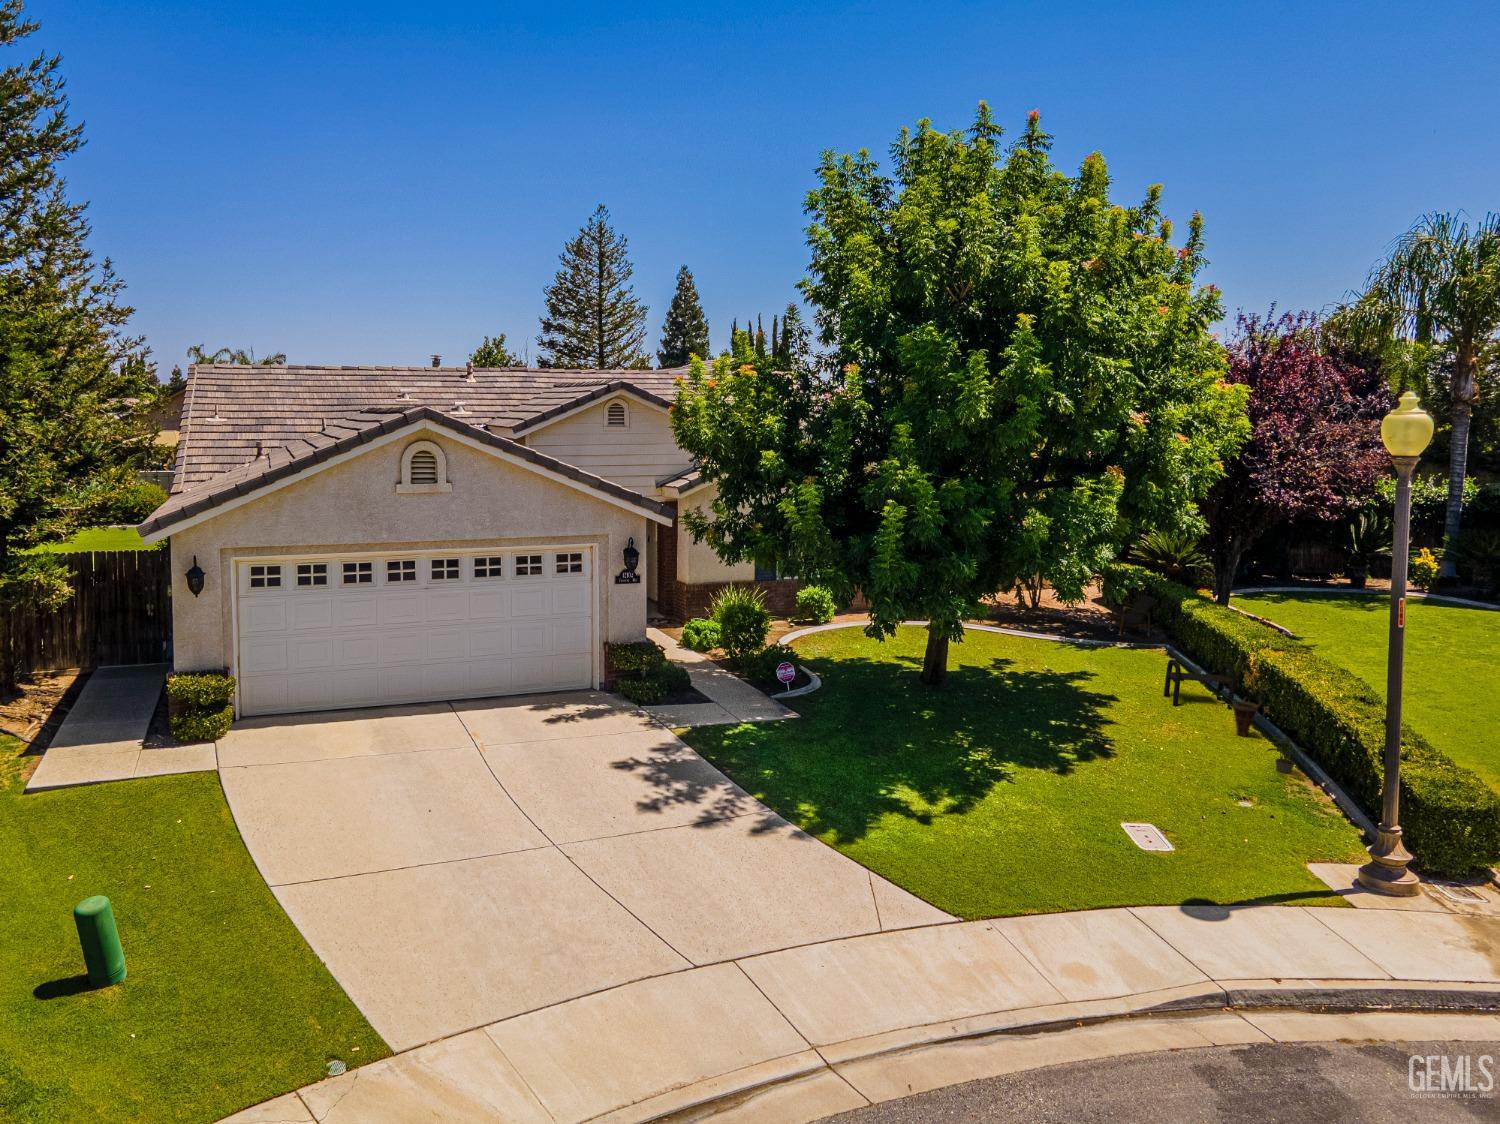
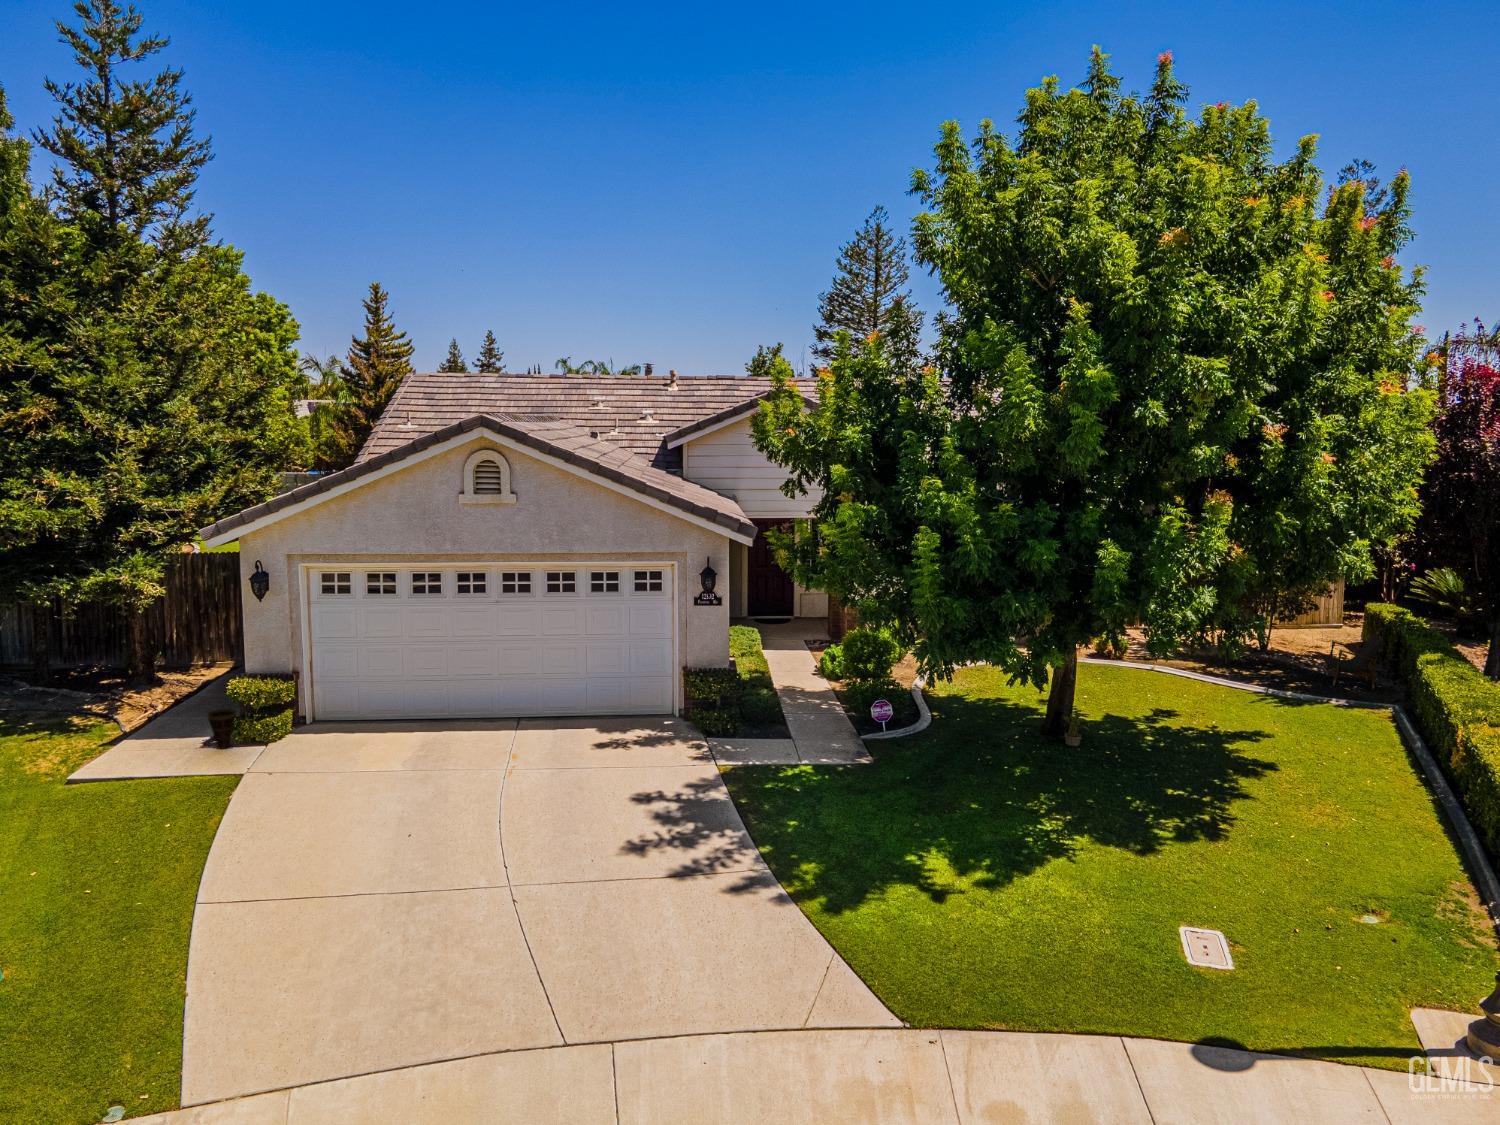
bench: present [1164,659,1236,710] -> none [1345,724,1438,793]
basket: present [1233,699,1258,736] -> present [207,706,236,749]
potted plant: present [1266,737,1306,773] -> present [1063,713,1090,746]

